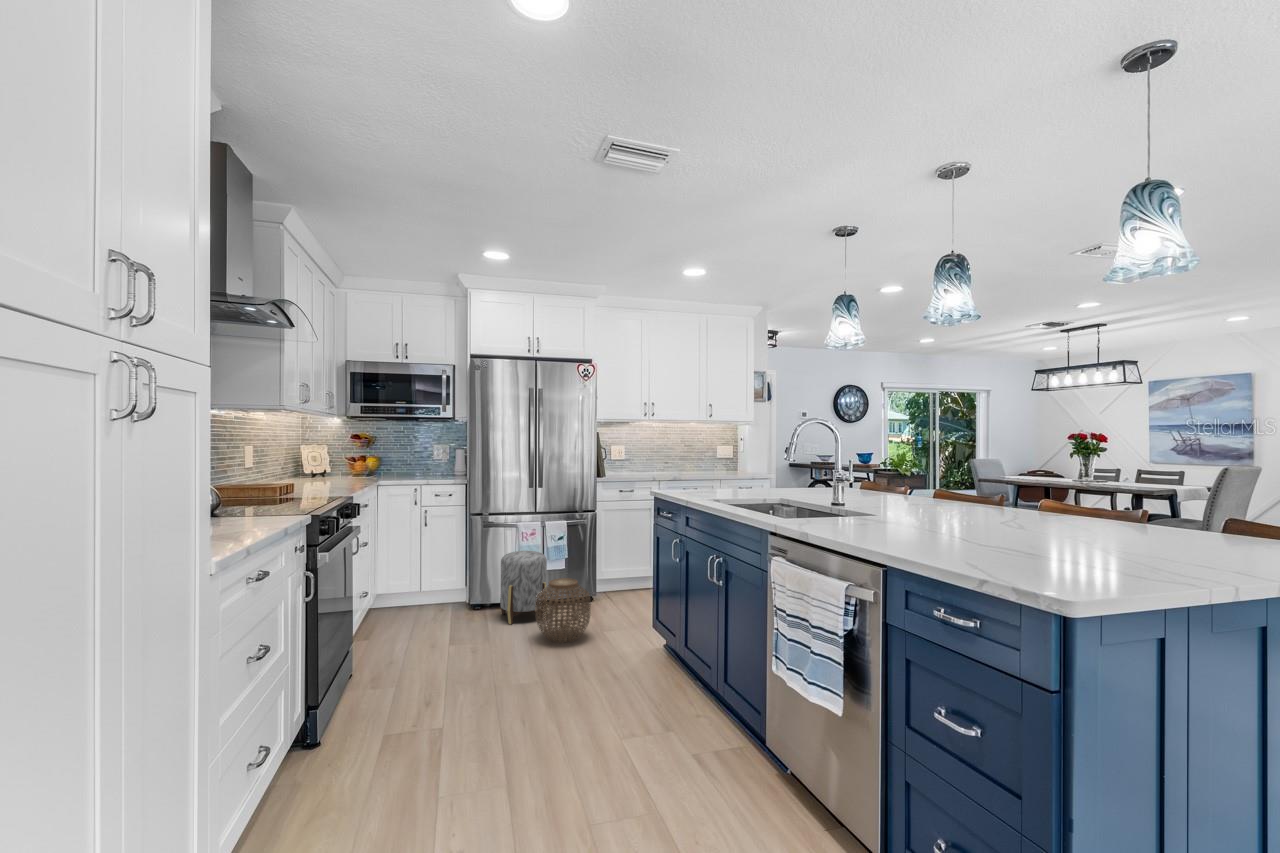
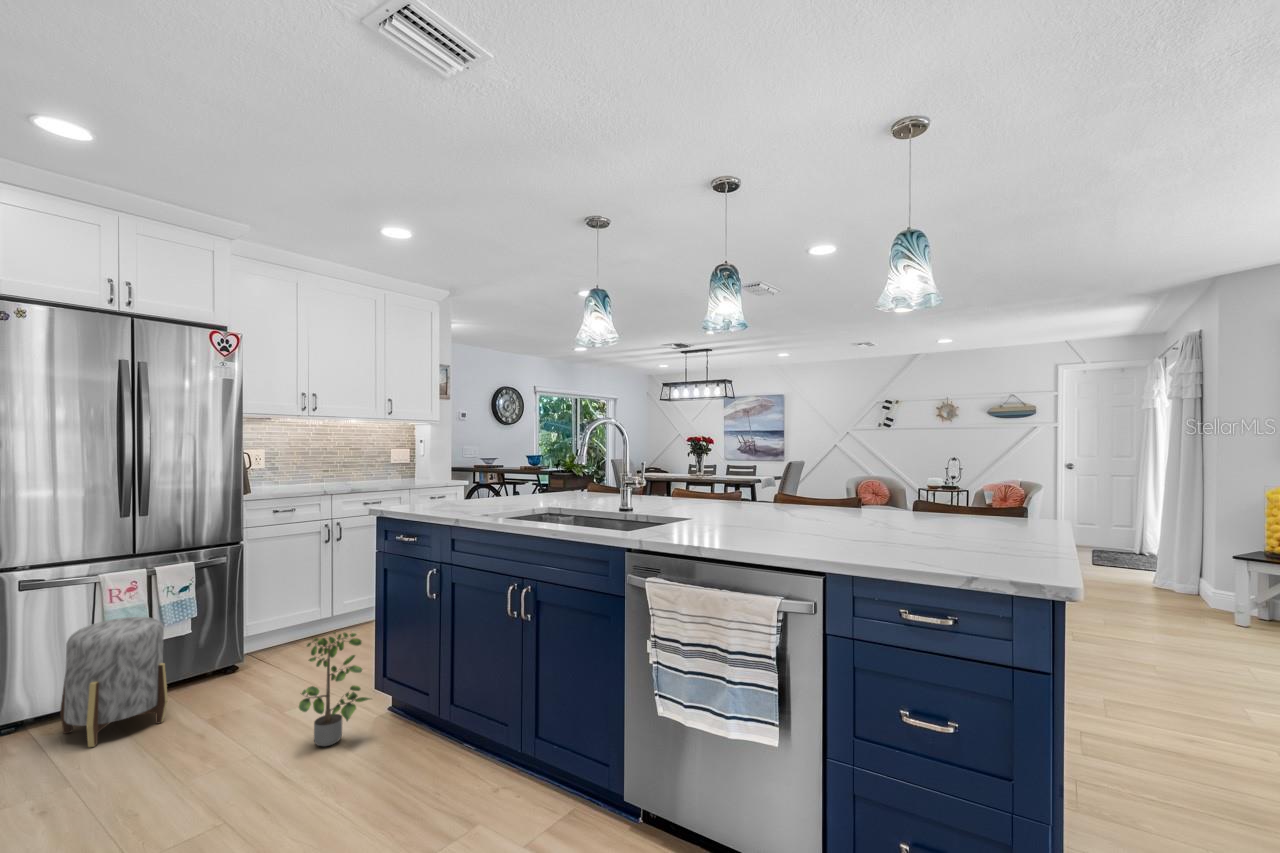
potted plant: none [601,576,647,656] -> present [299,632,370,746]
woven basket: present [535,578,590,643] -> none [161,650,265,756]

